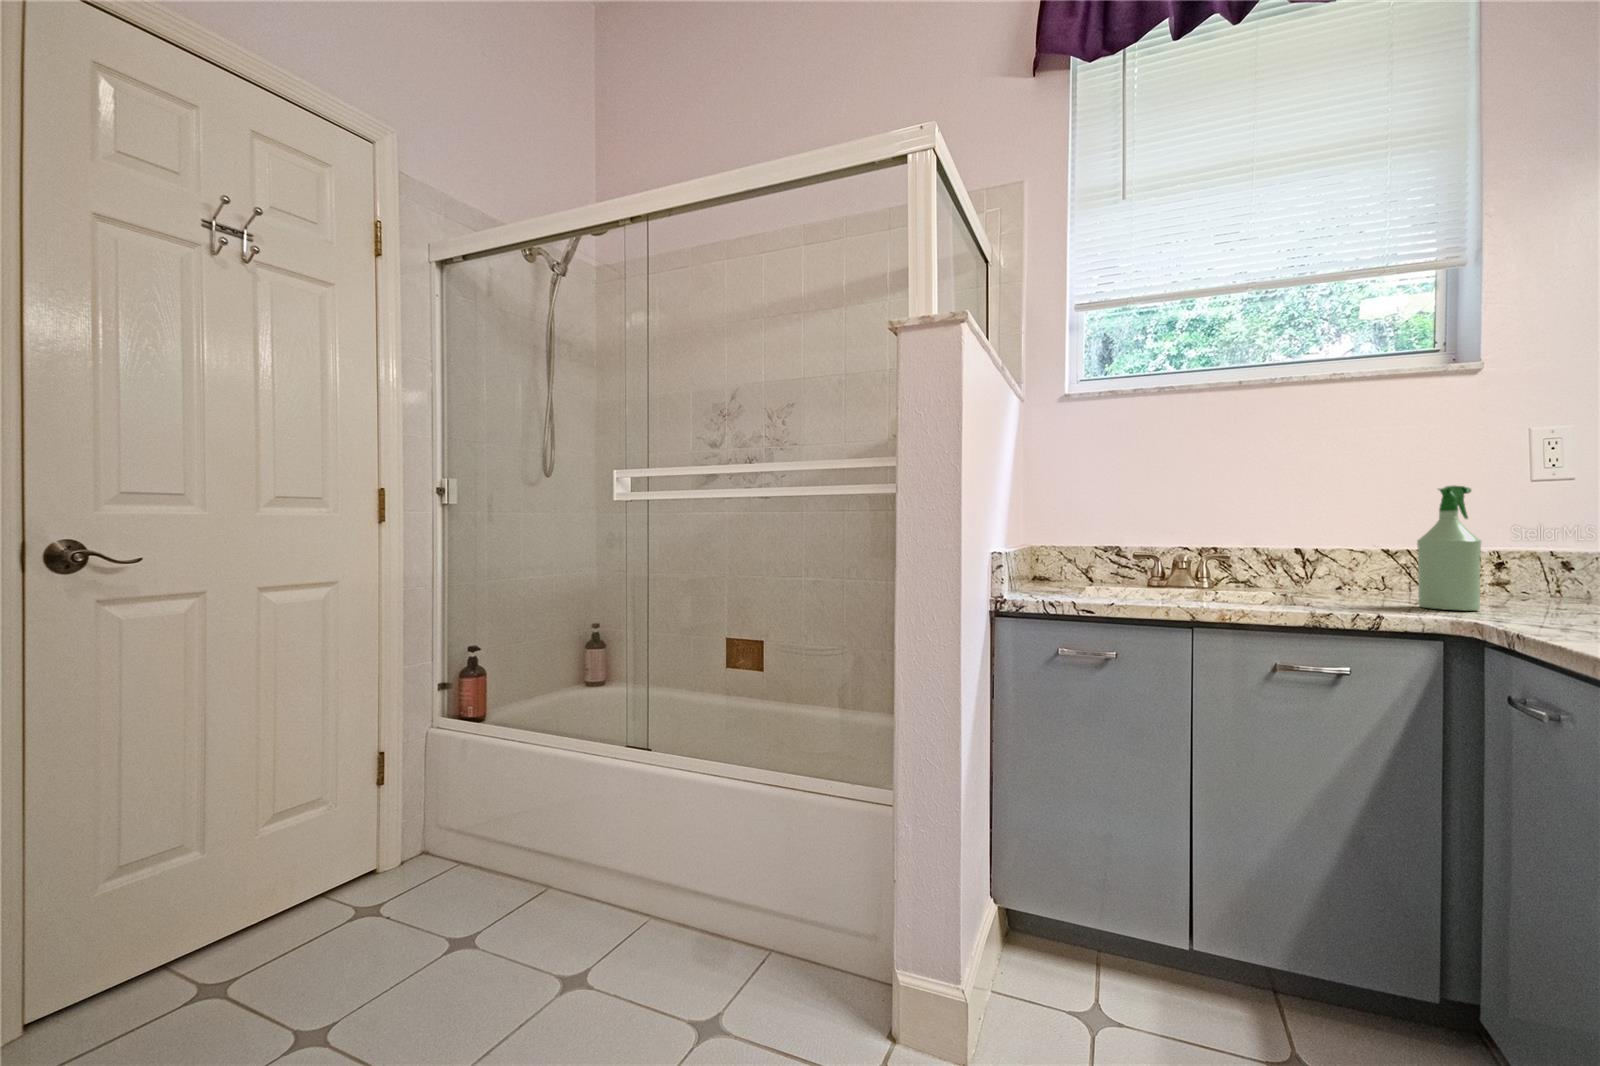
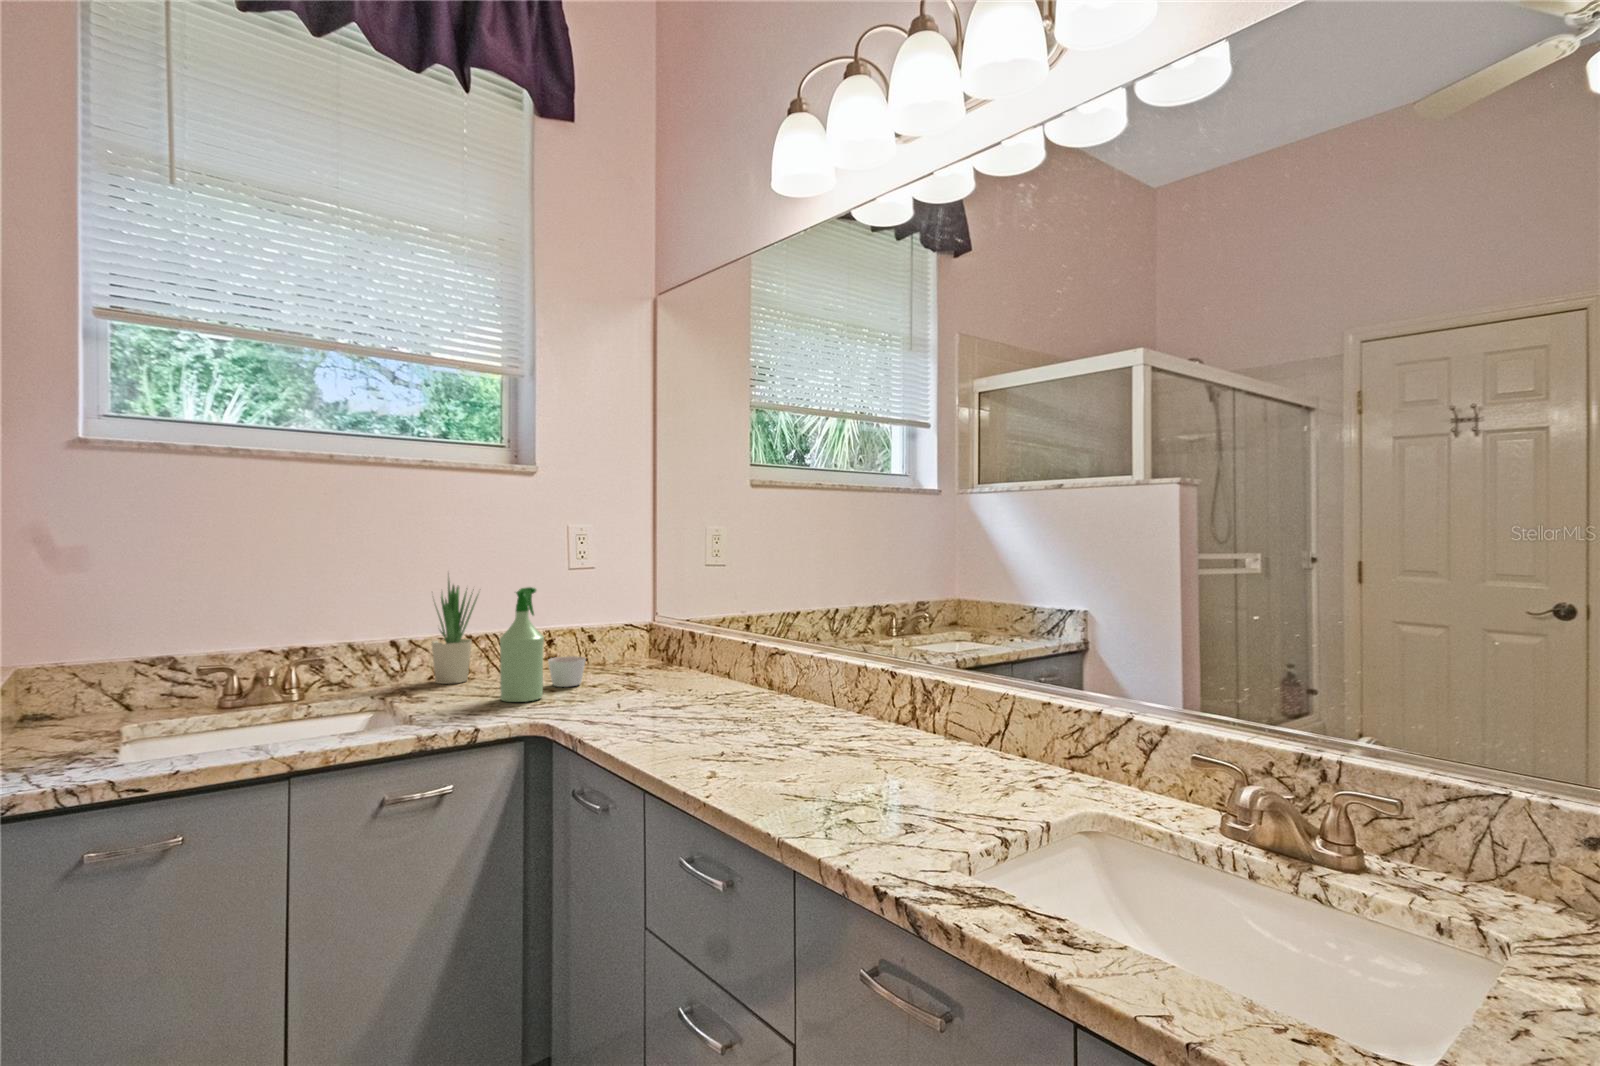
potted plant: none [1338,480,1398,594] -> present [432,579,478,684]
candle: none [1492,575,1555,608] -> present [548,656,586,687]

